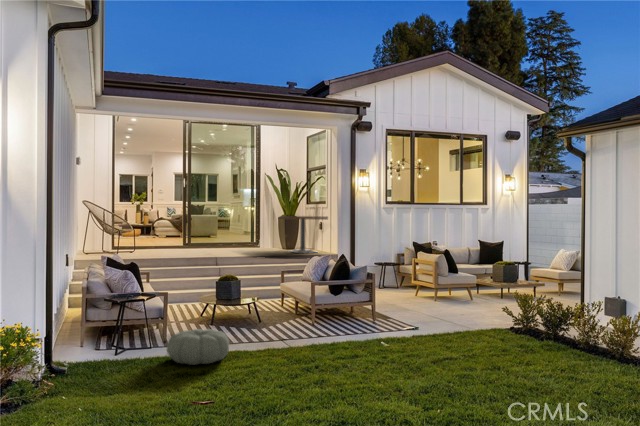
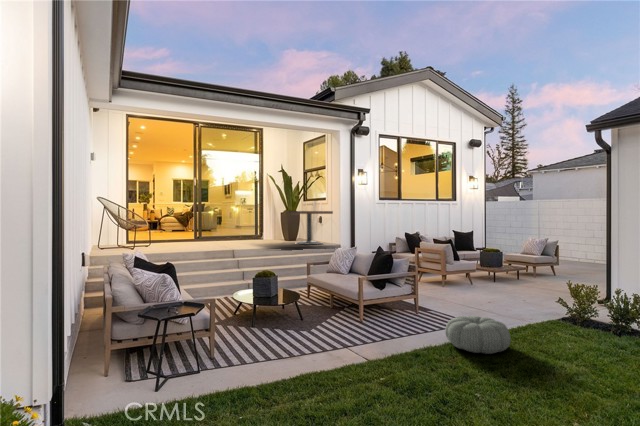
pouf: present [167,329,229,365] -> present [445,316,511,354]

